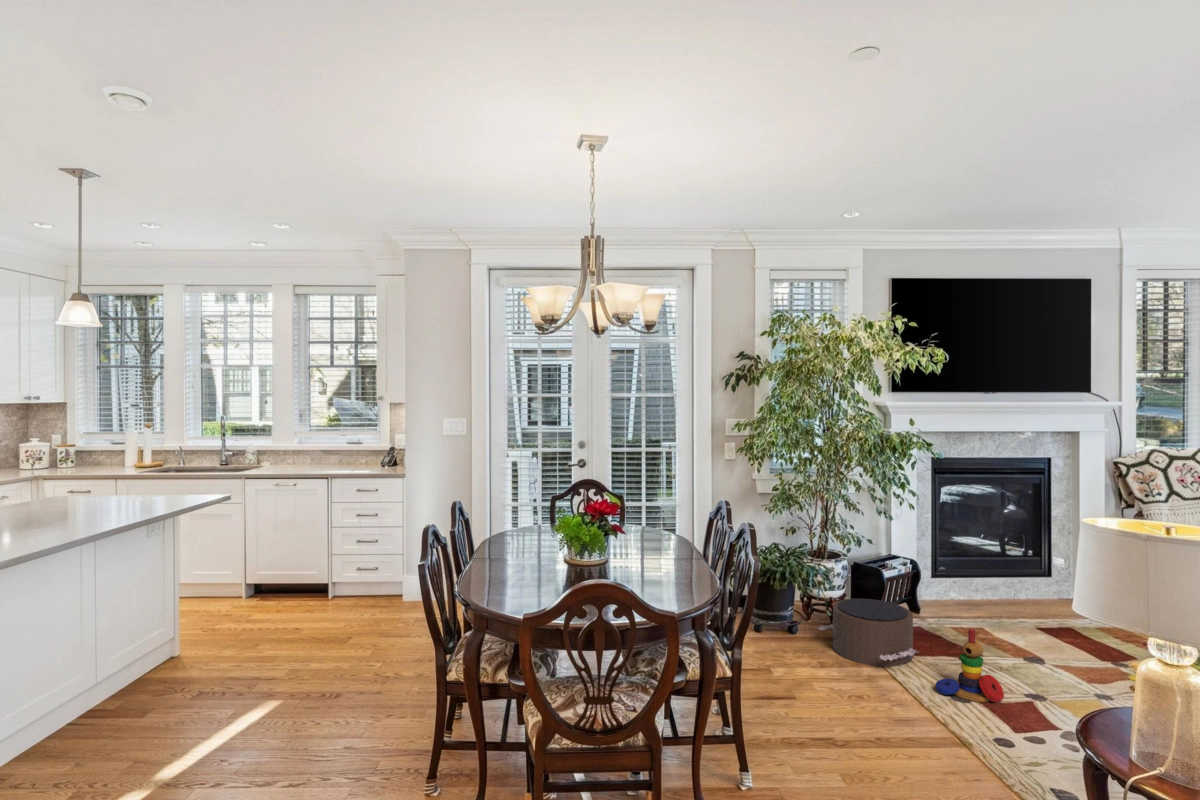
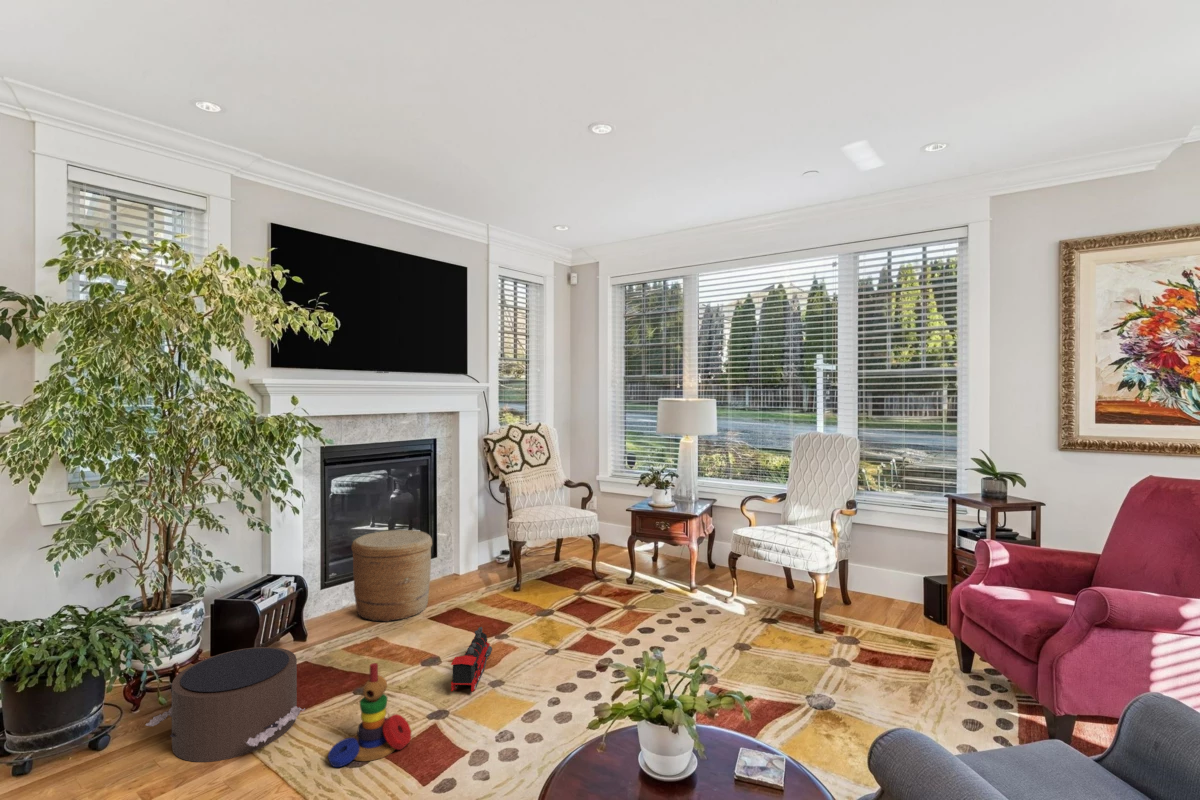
woven basket: none [960,540,1042,623] -> present [352,530,432,622]
toy train: none [1046,642,1100,691] -> present [451,627,492,691]

